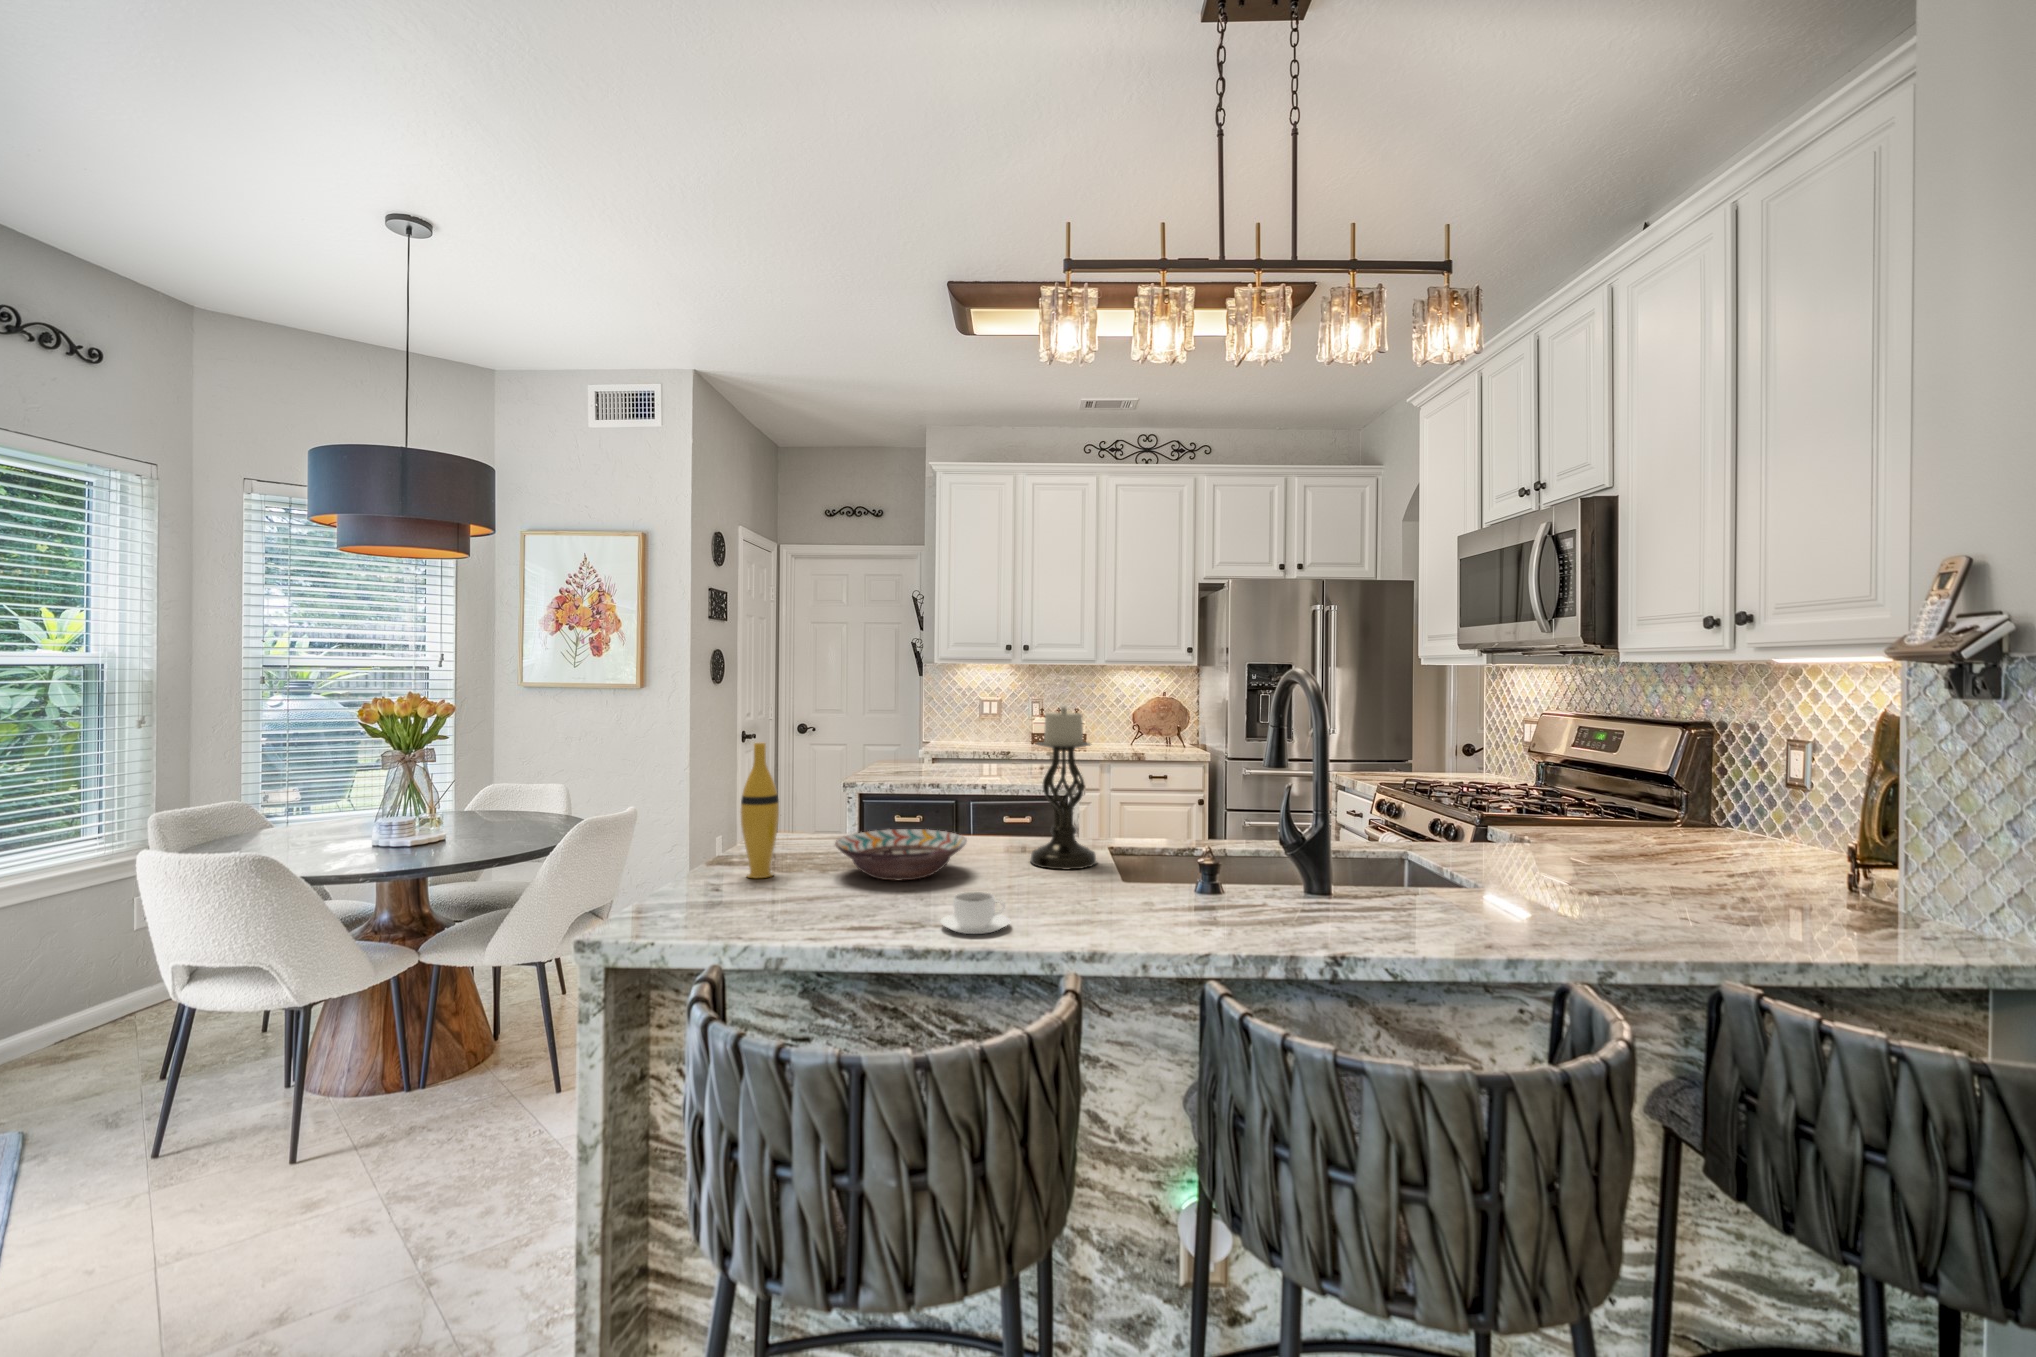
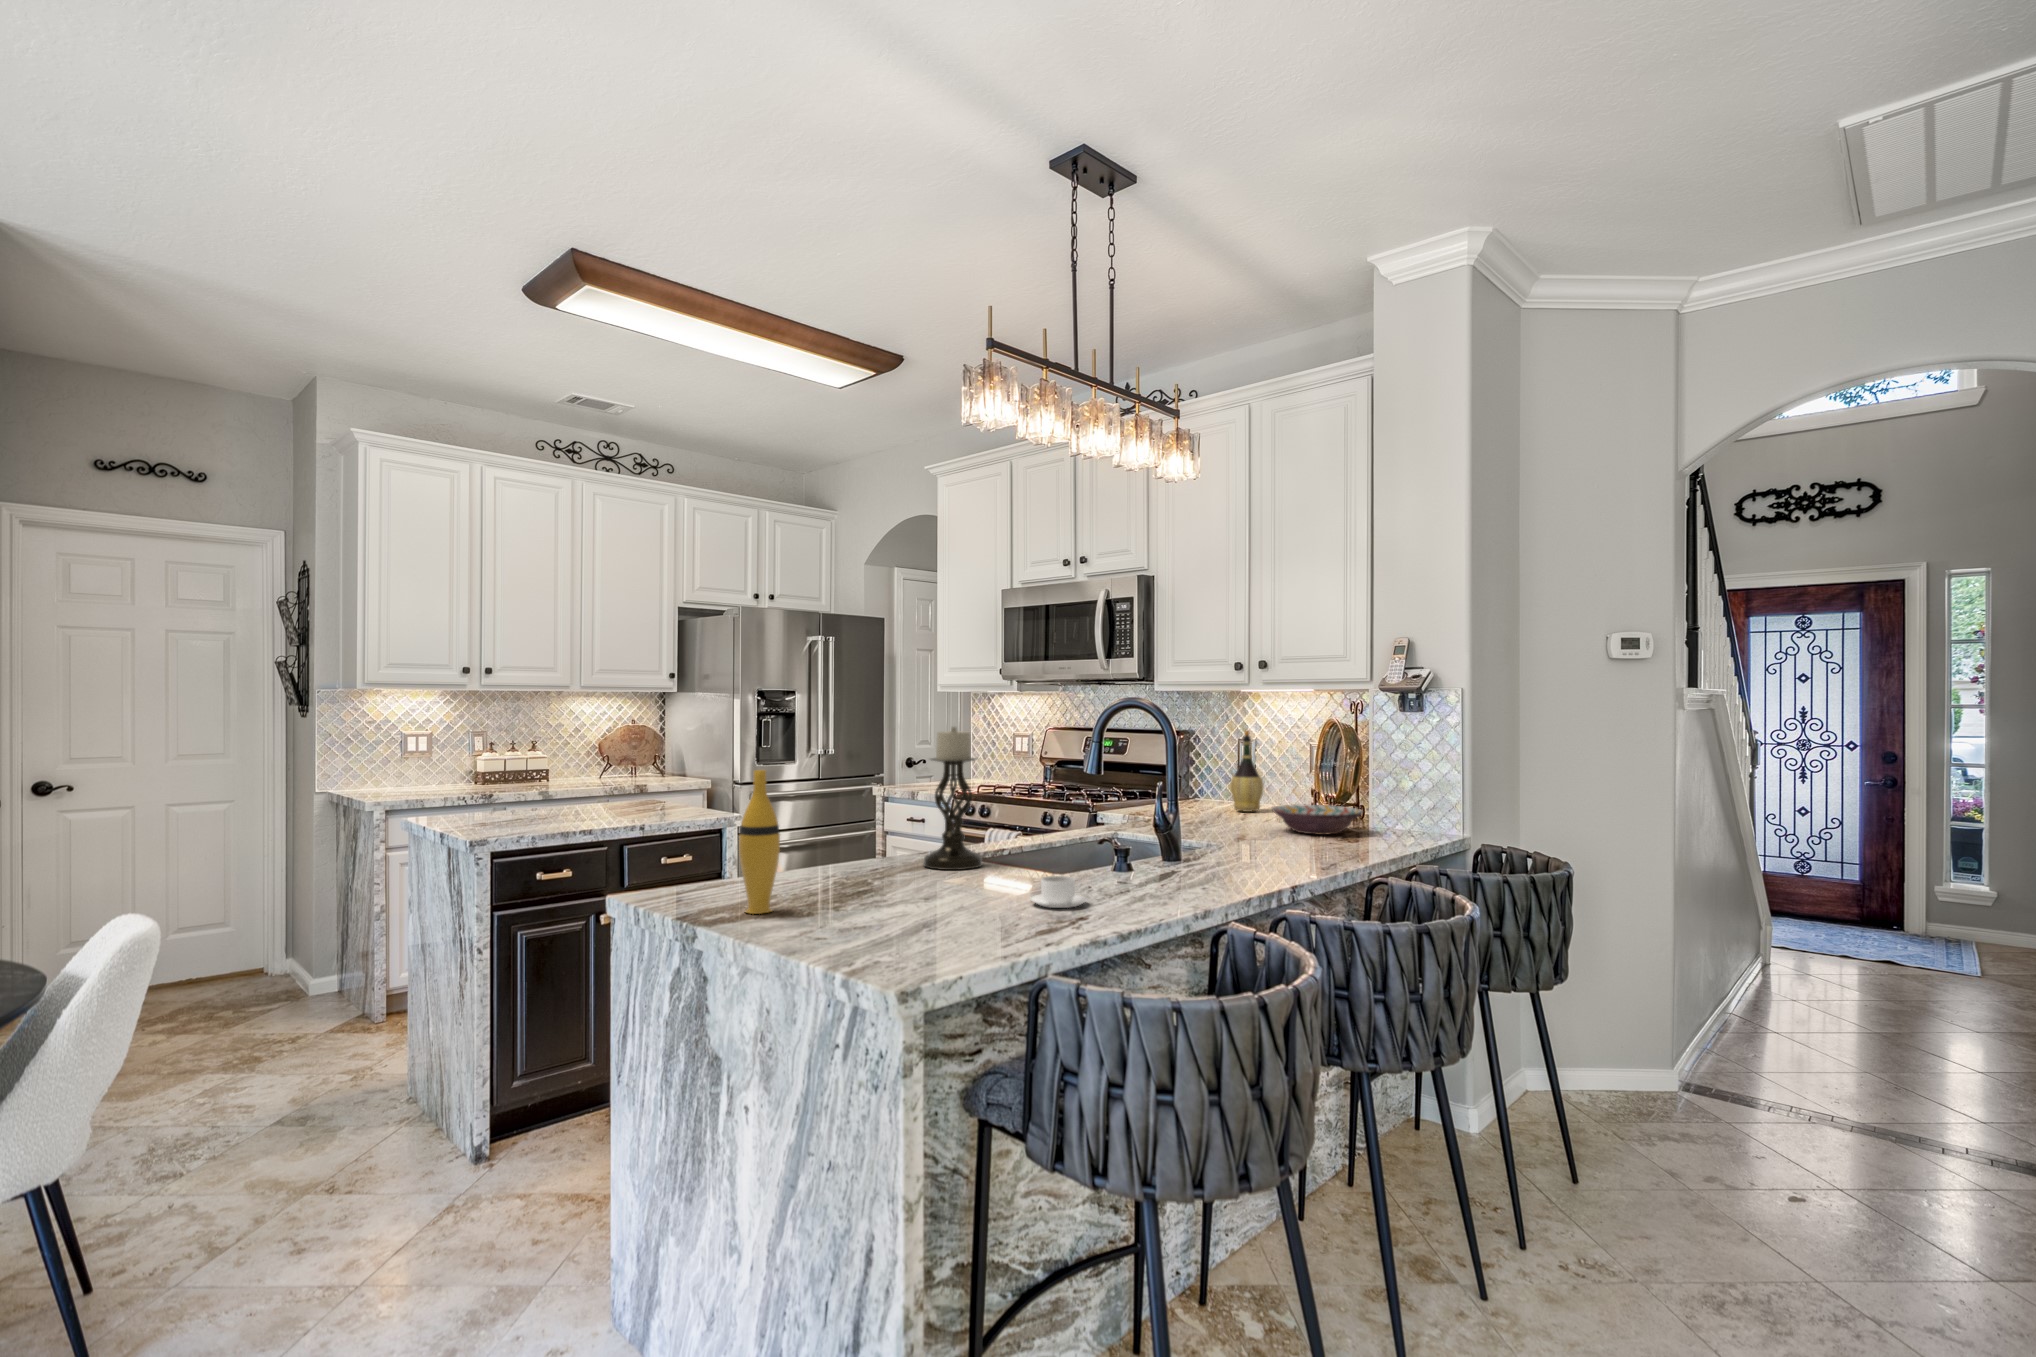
wine bottle: none [1689,727,1752,854] -> present [1230,730,1264,812]
decorative bowl: present [835,829,967,880] -> present [1272,805,1363,835]

